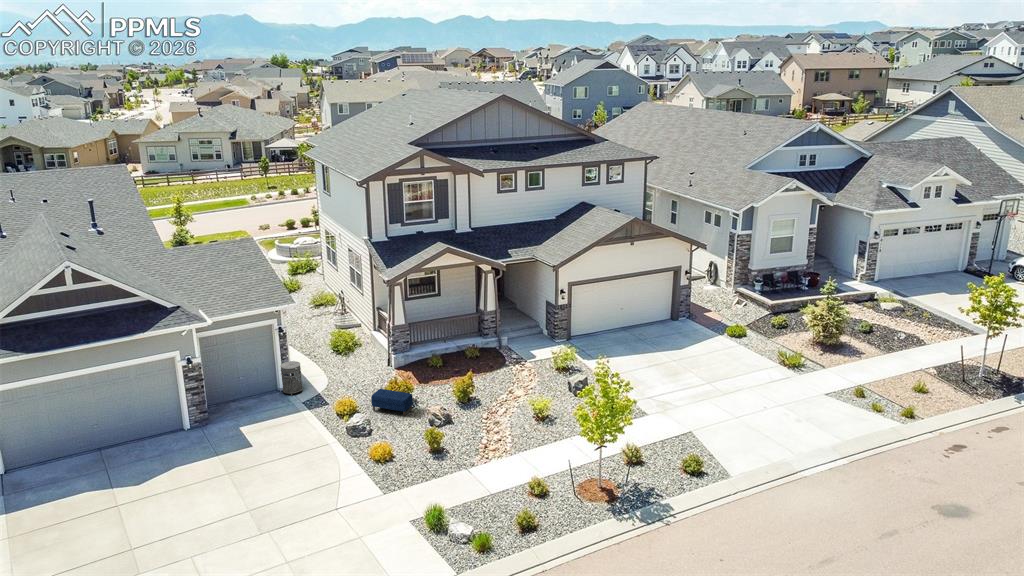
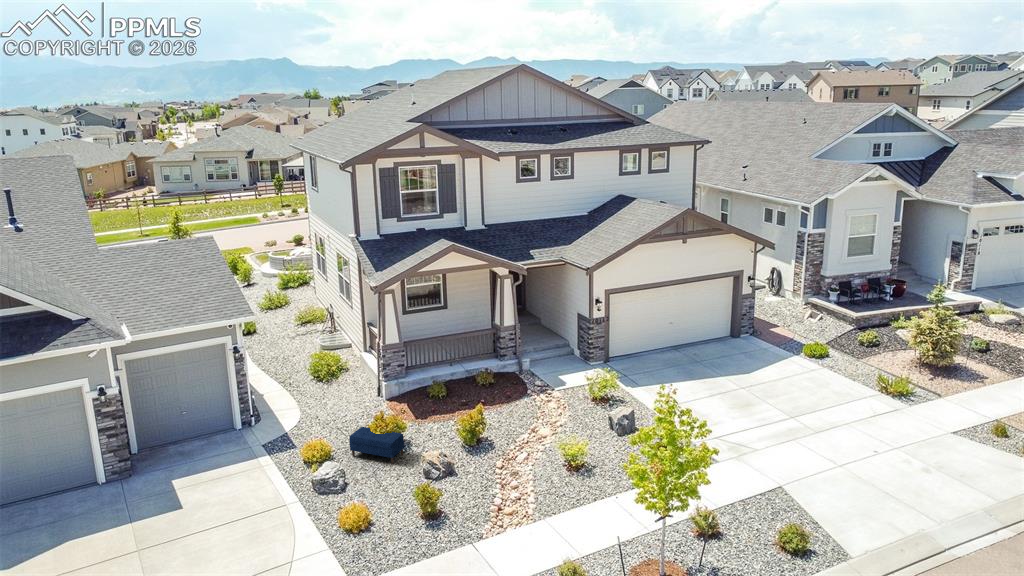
trash can: present [280,361,302,396] -> none [236,391,265,435]

